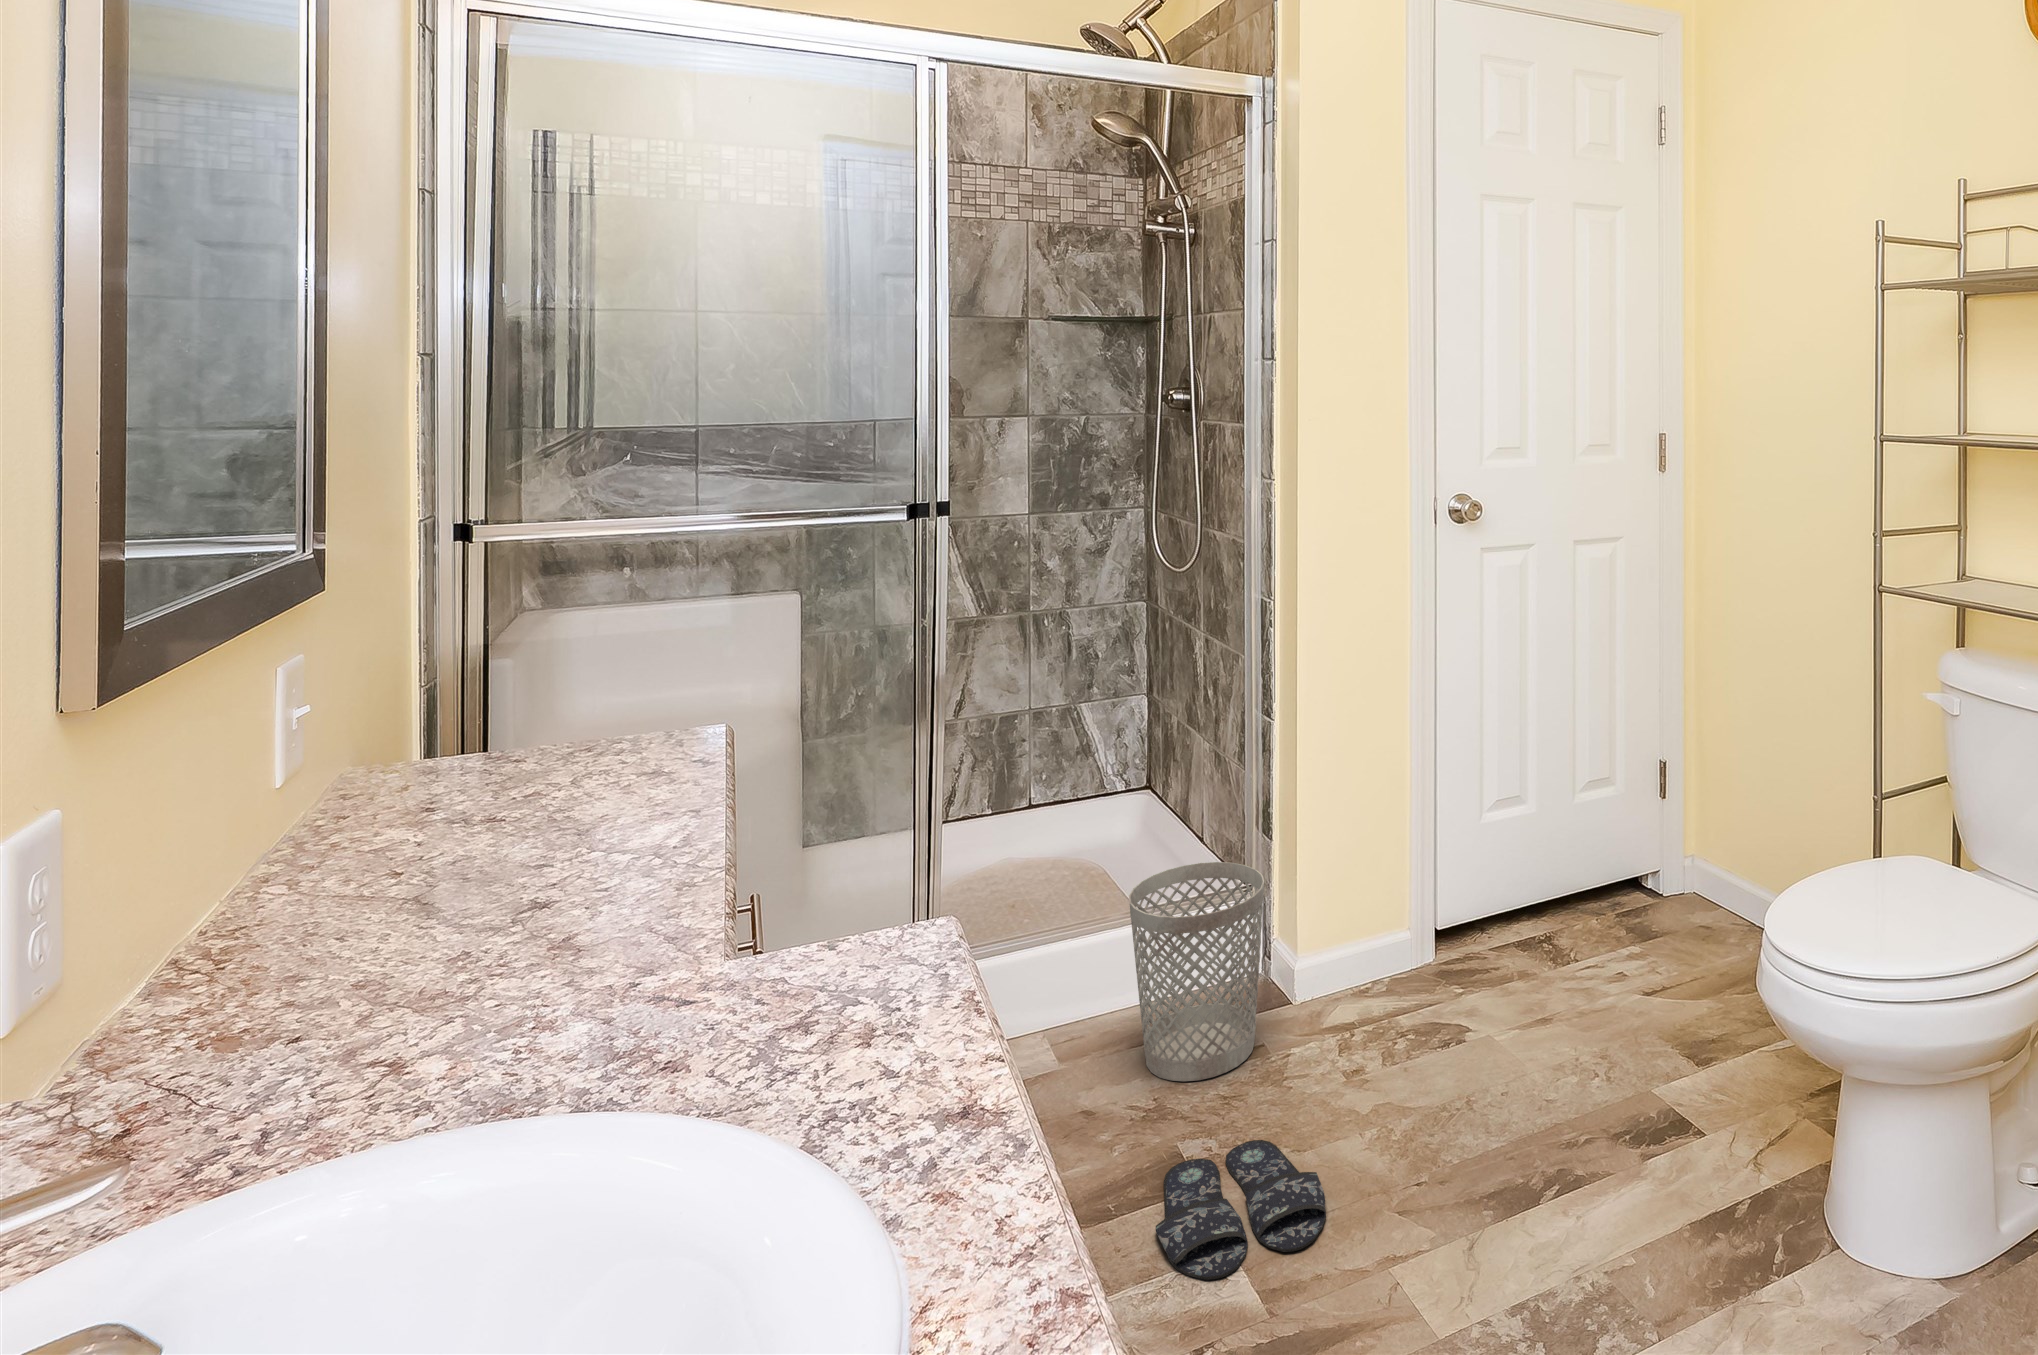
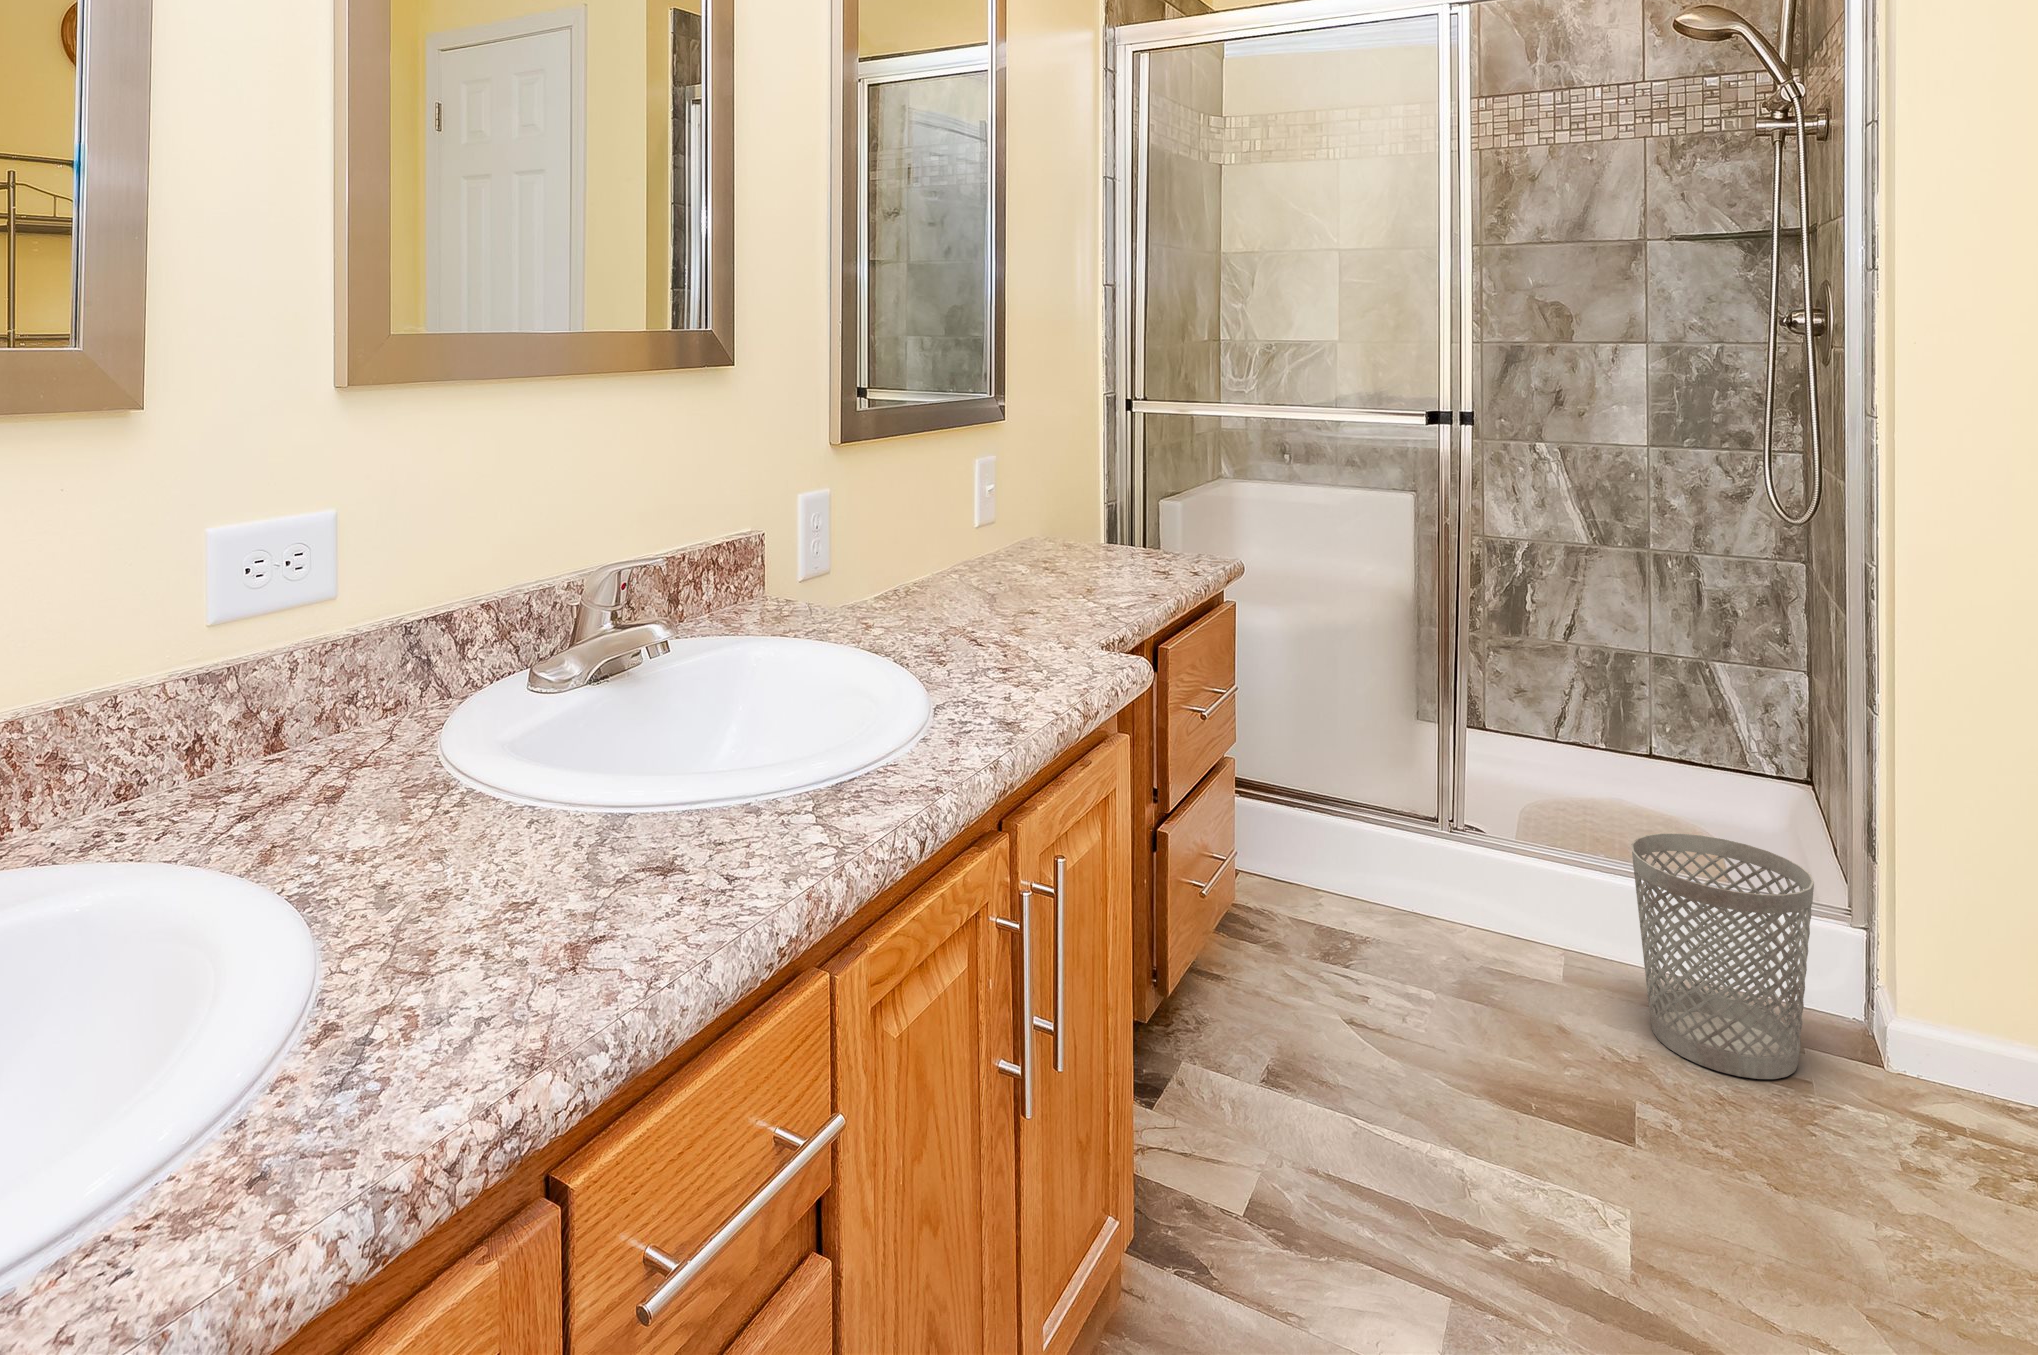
slippers: present [1156,1140,1326,1280] -> none [1559,1112,1778,1265]

